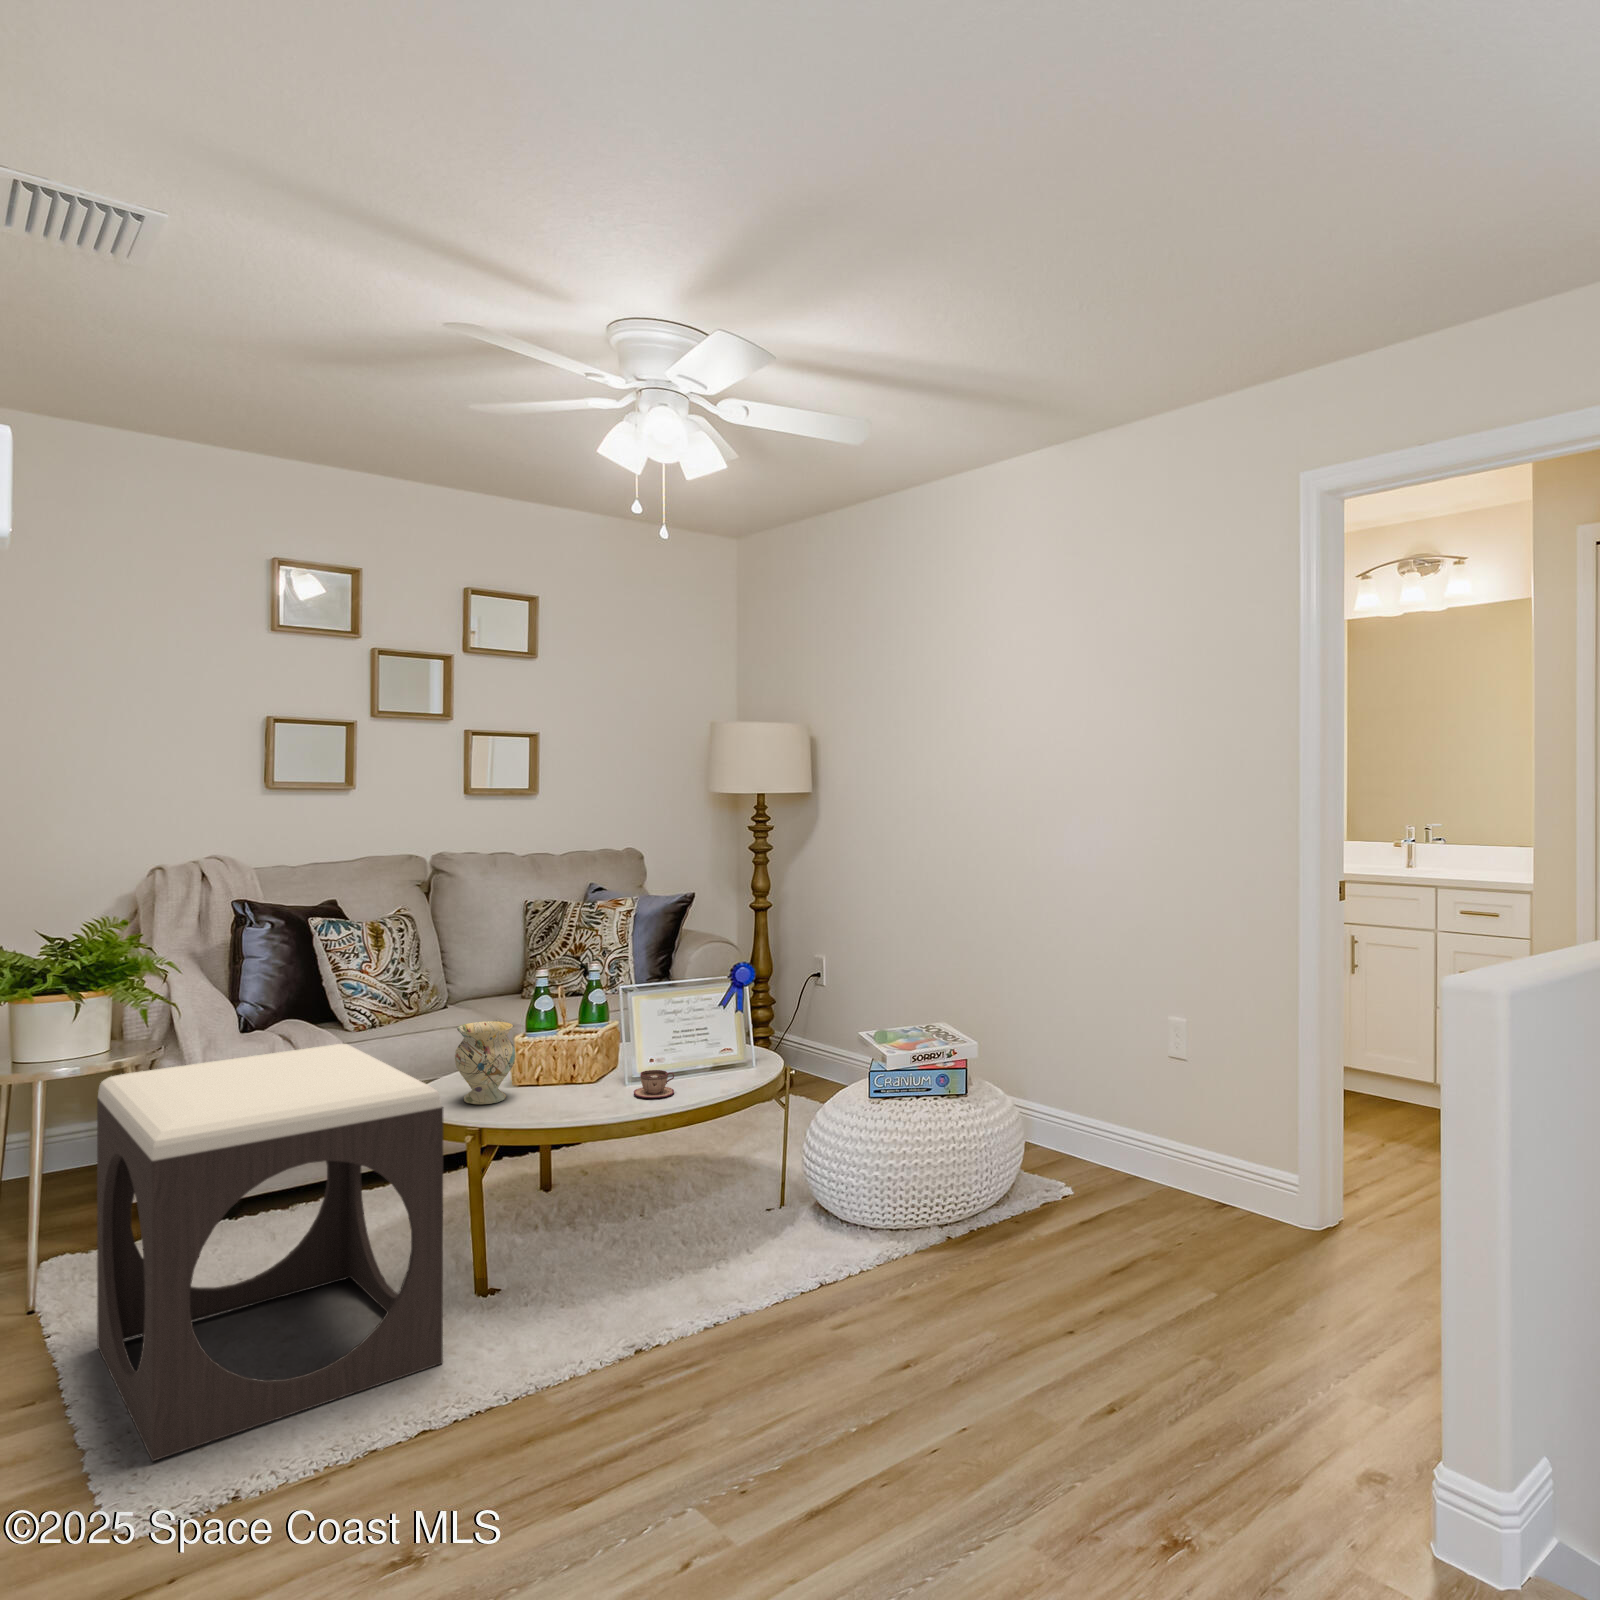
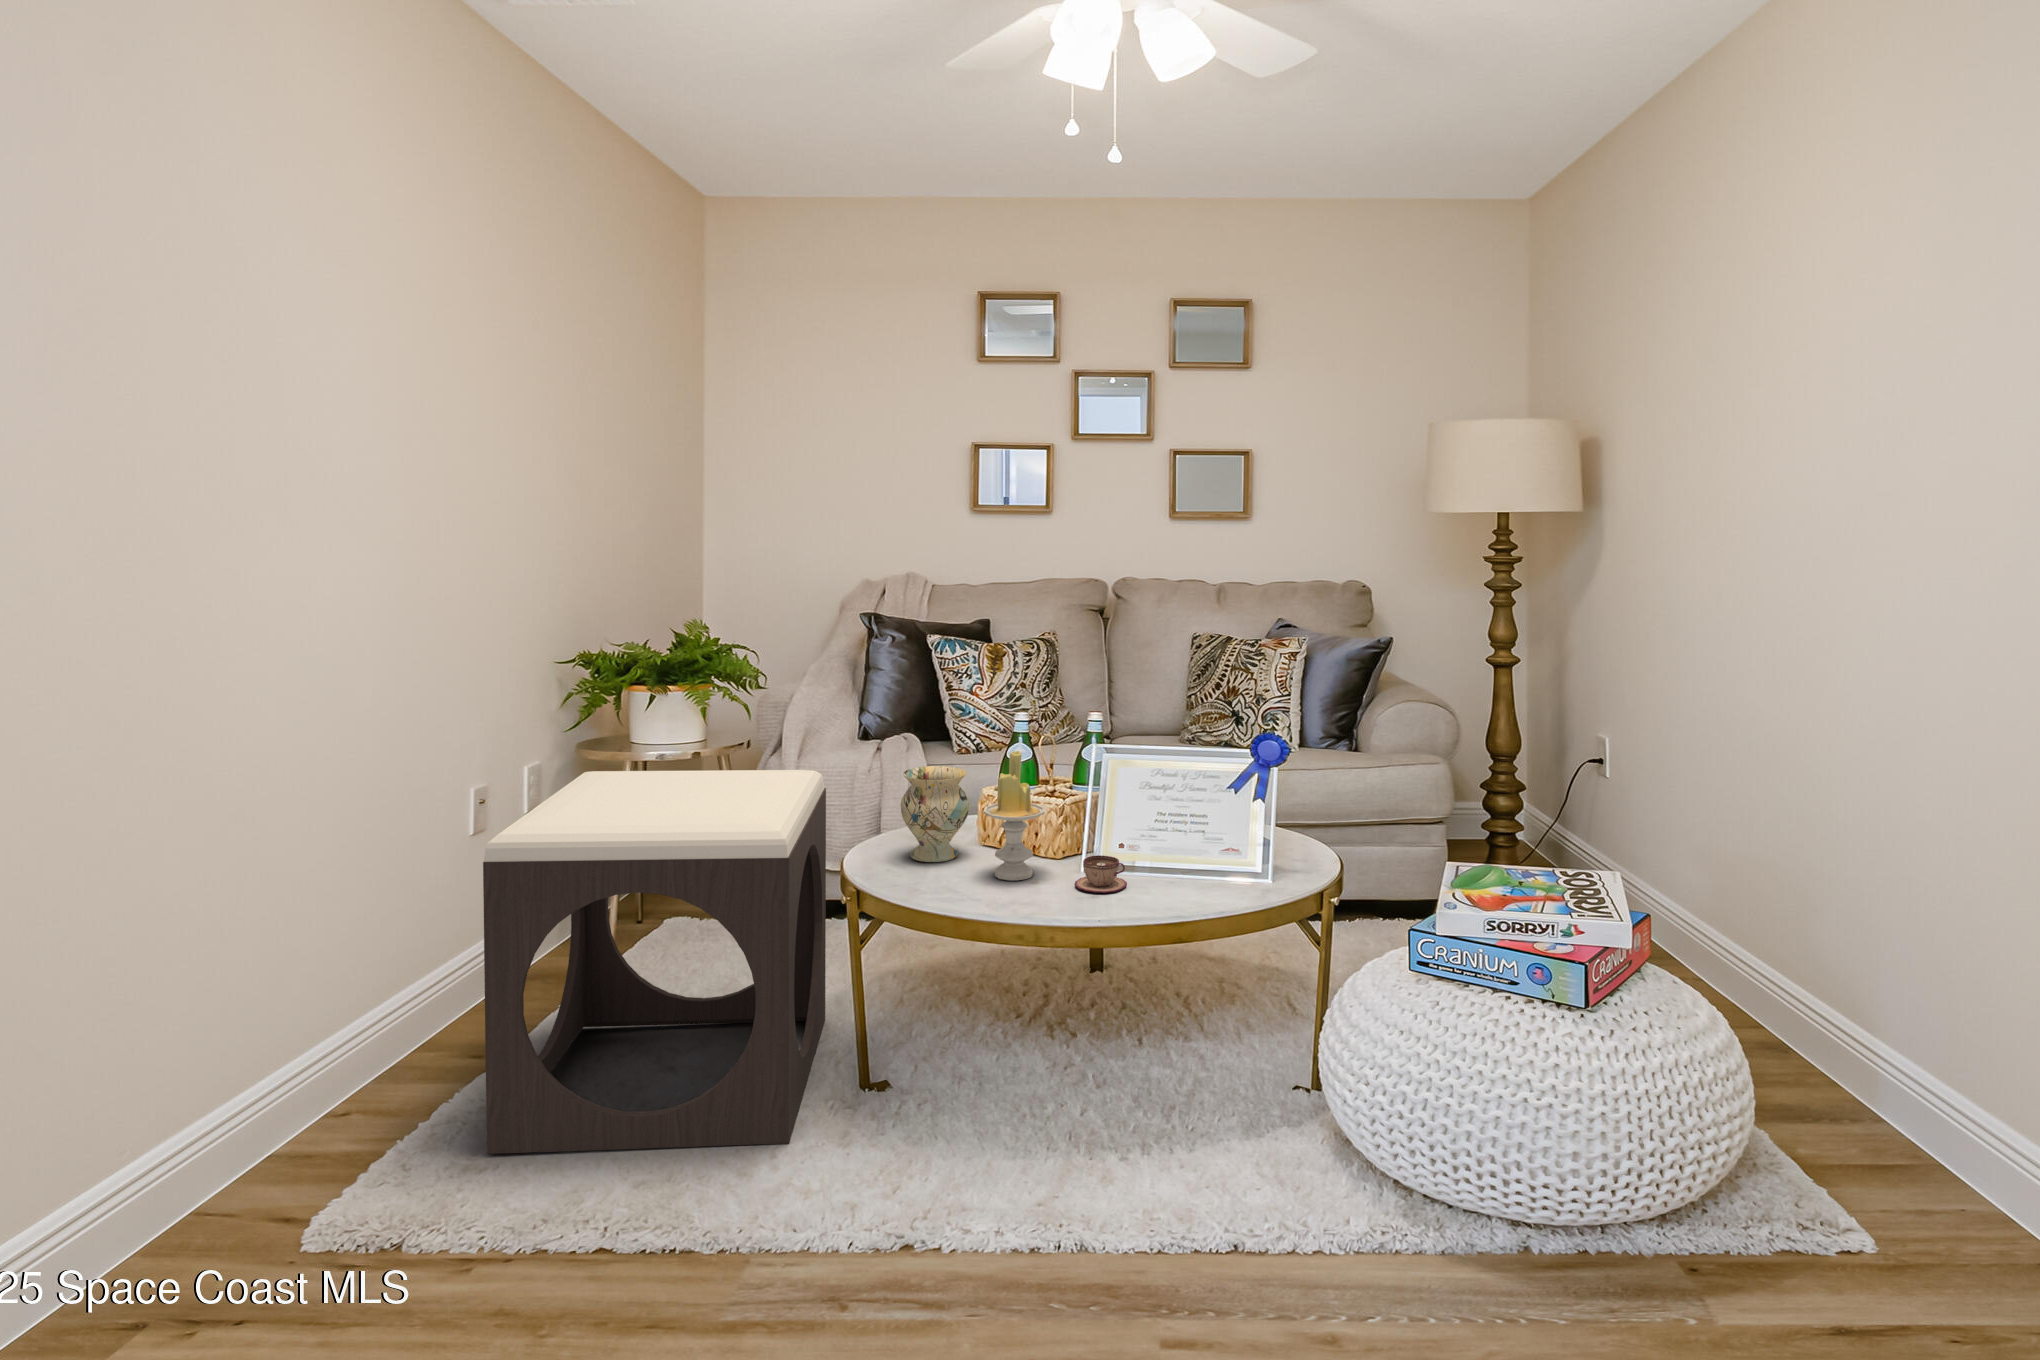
candle: none [550,997,602,1103] -> present [984,751,1045,880]

